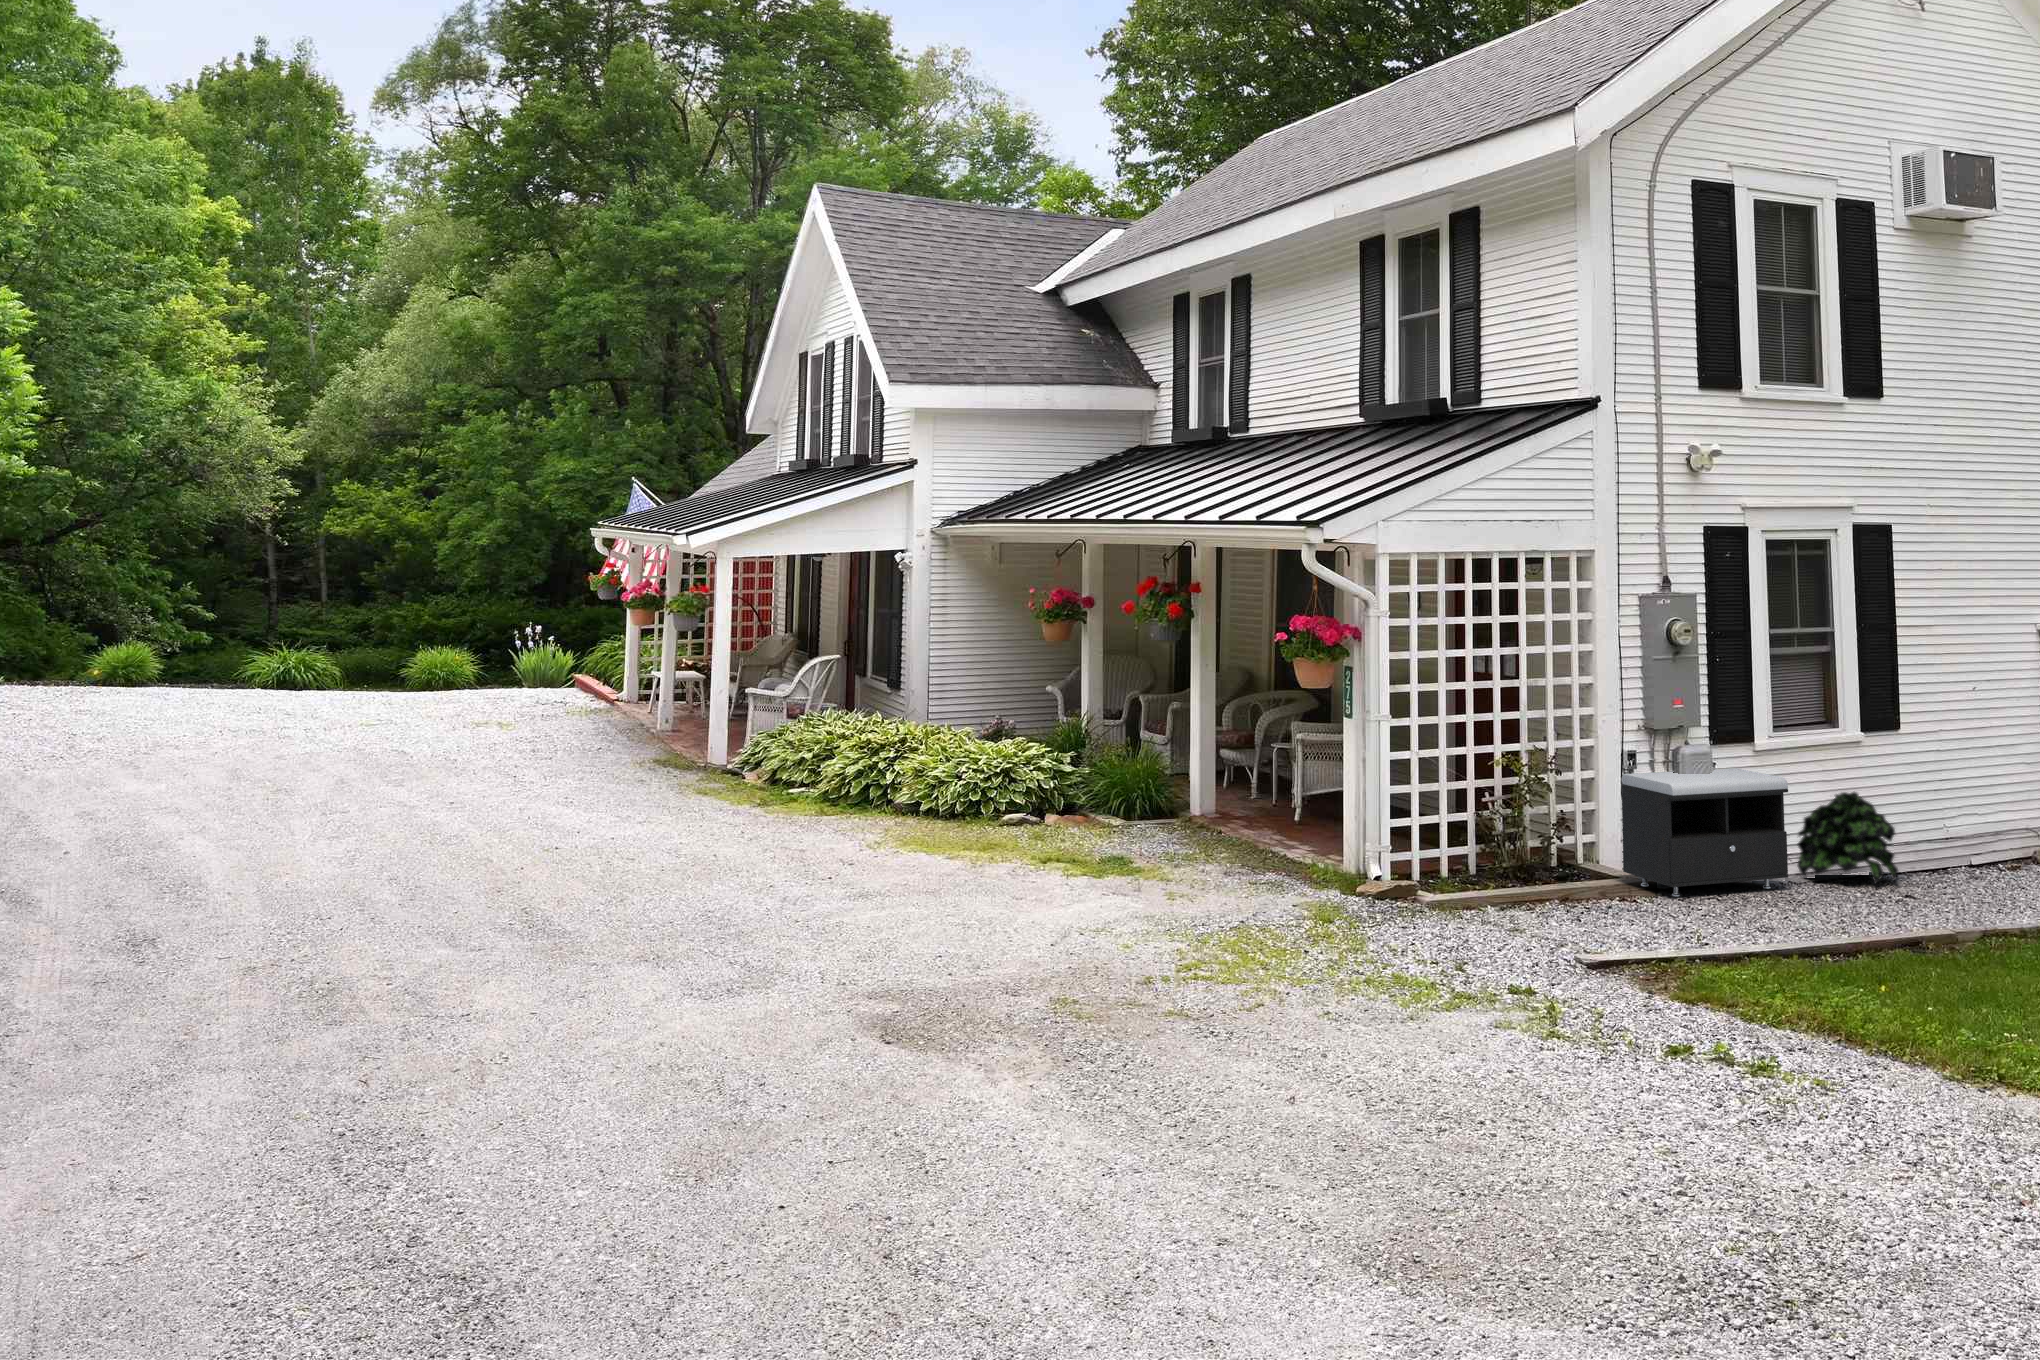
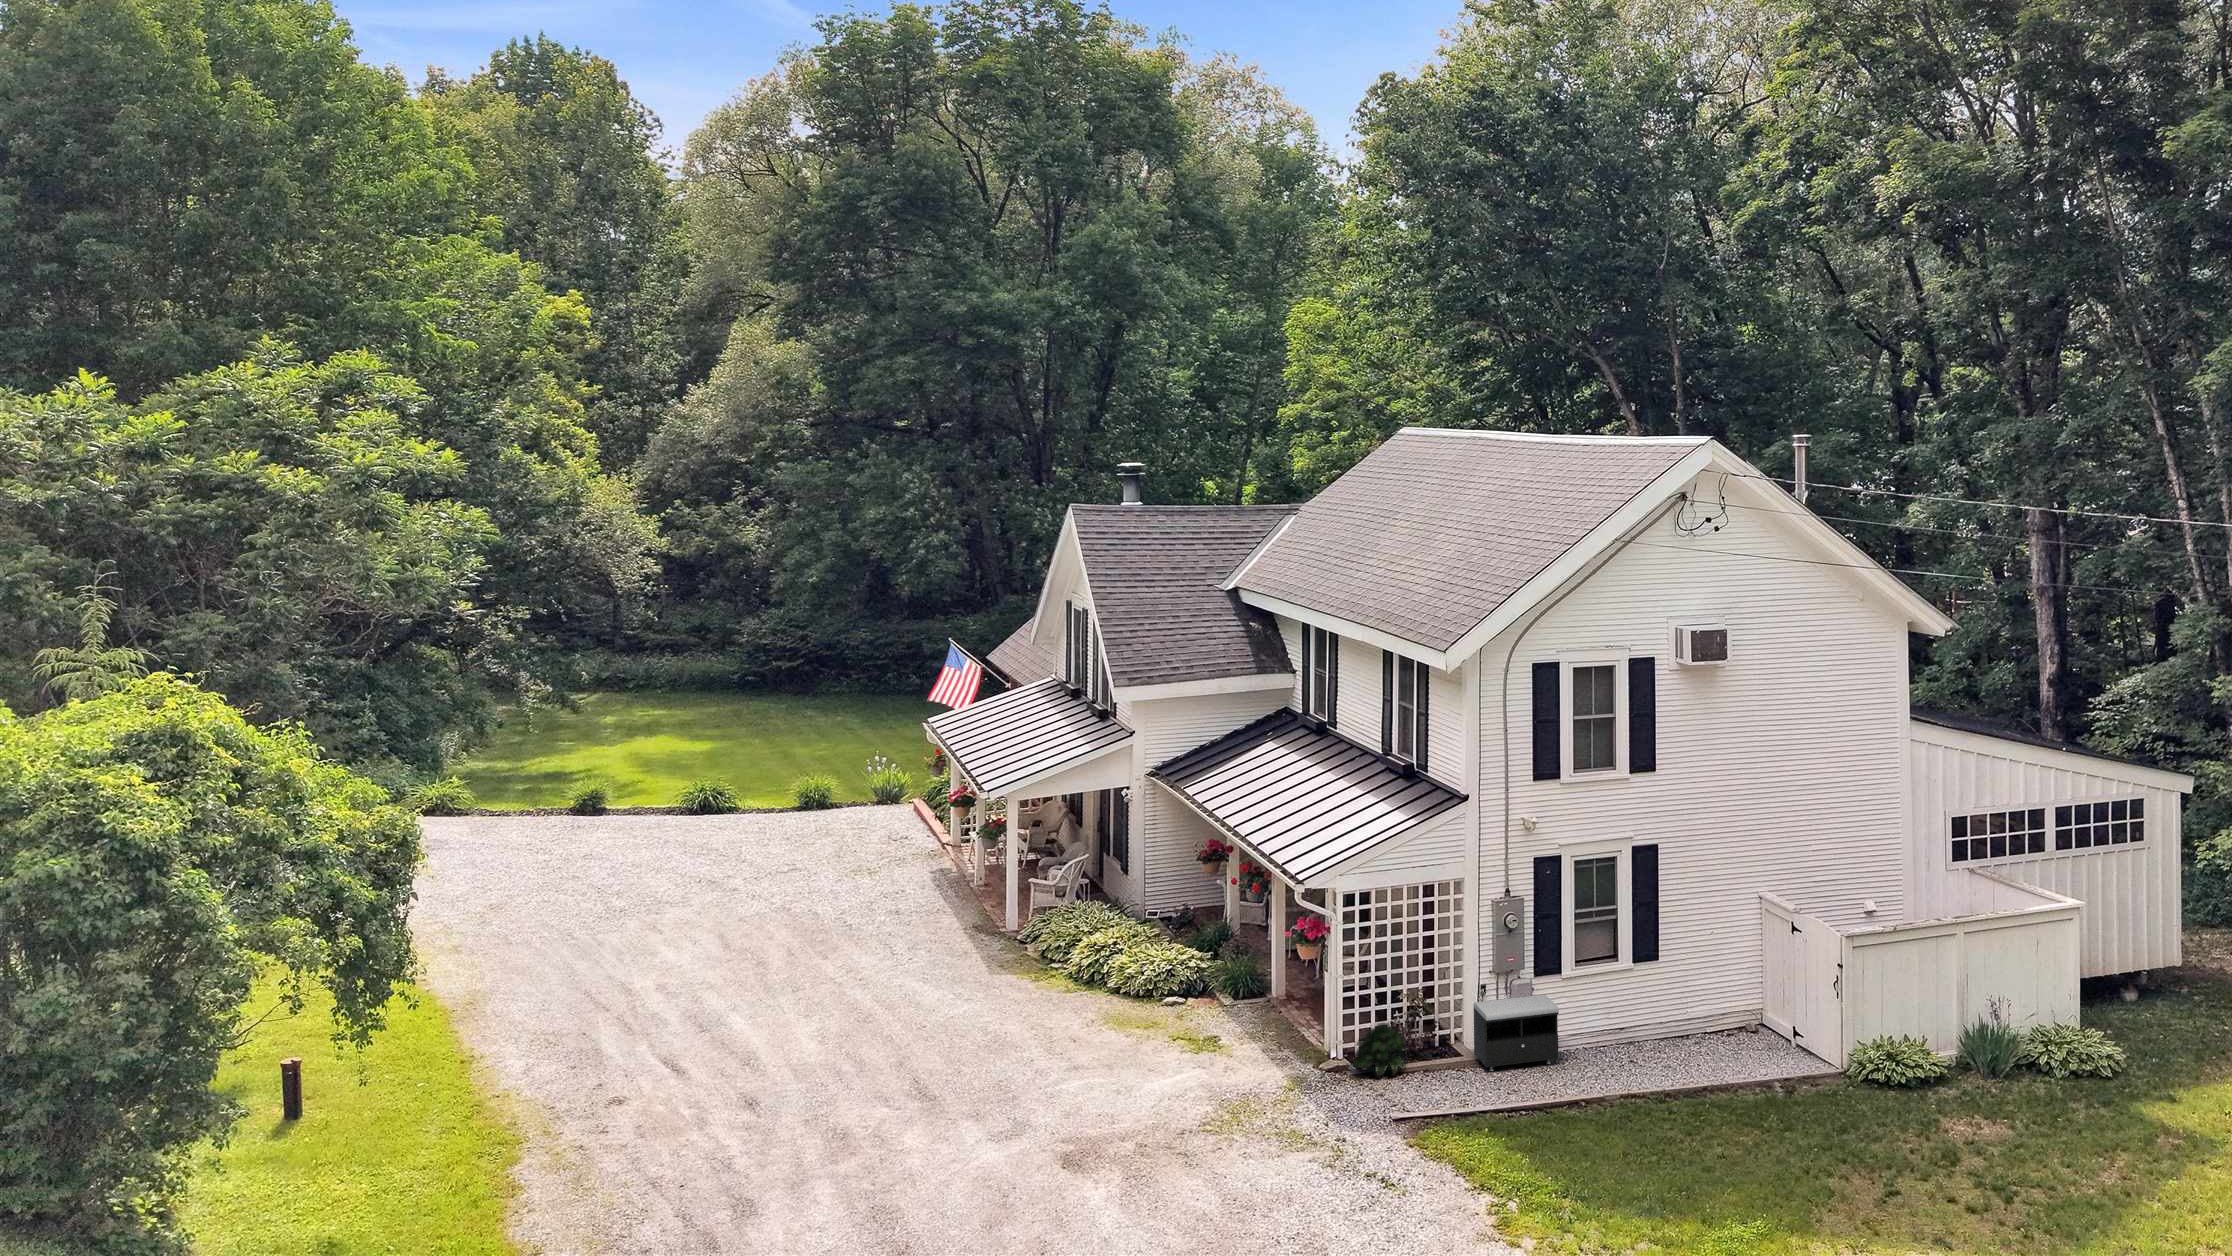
potted plant: present [1797,792,1898,883] -> present [1351,1023,1409,1077]

